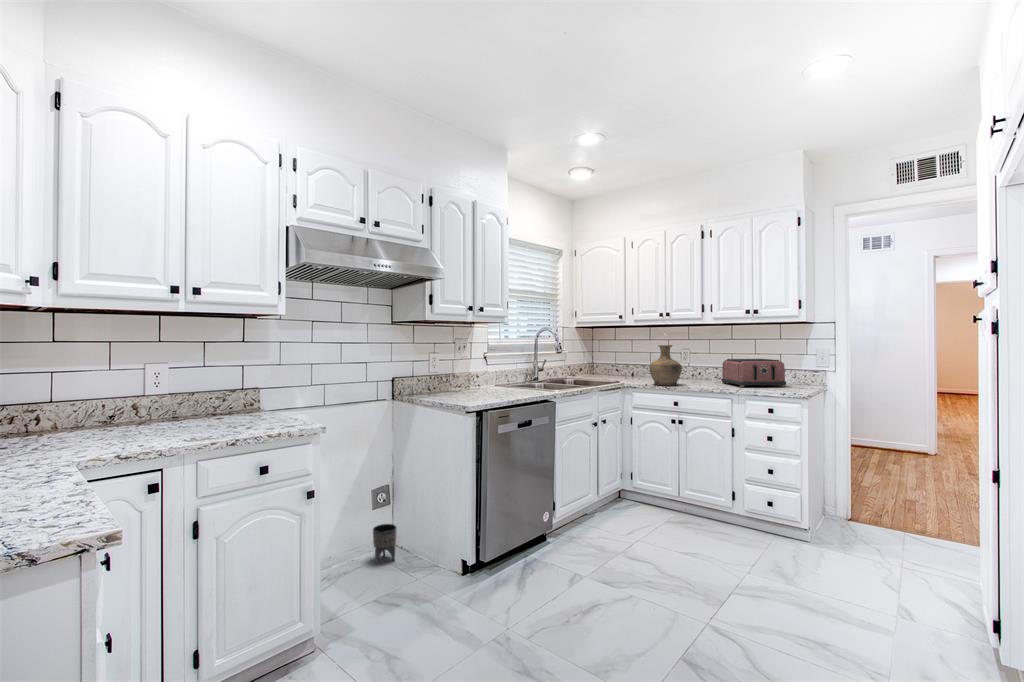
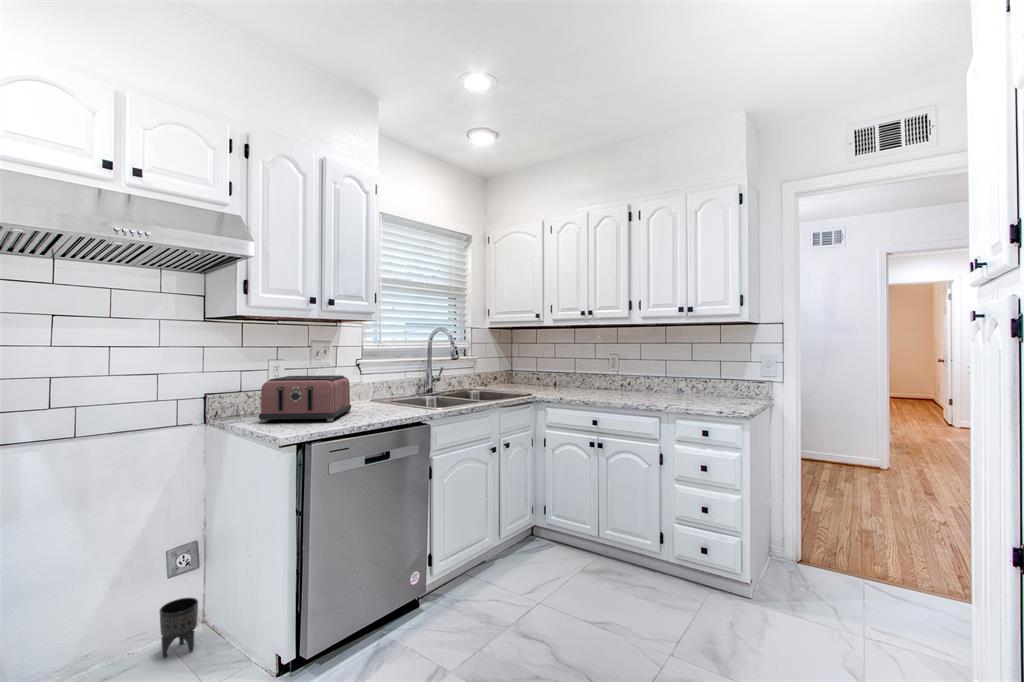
vase: present [649,345,682,386] -> none [564,350,603,400]
toaster: present [721,359,786,387] -> present [259,375,351,422]

